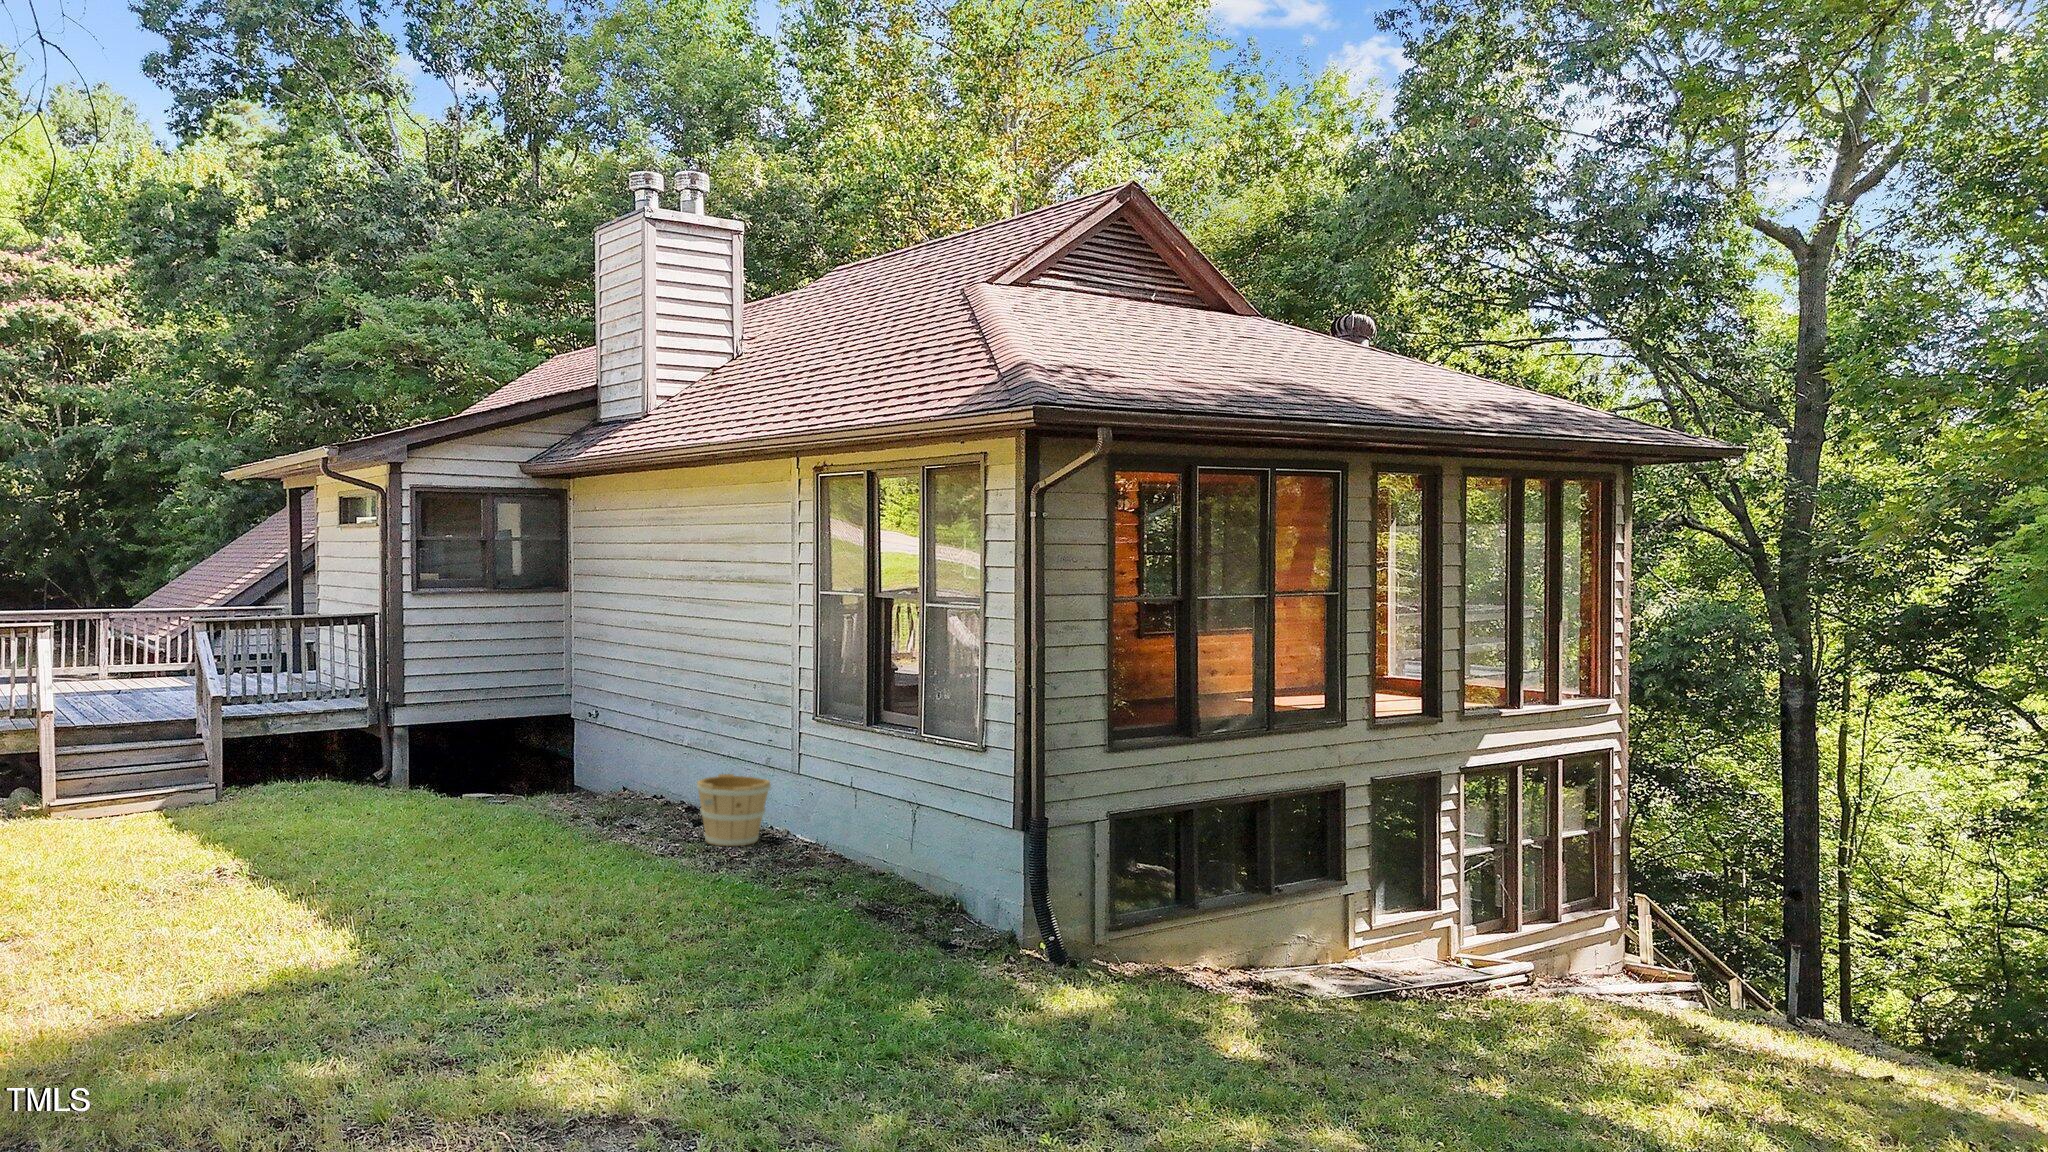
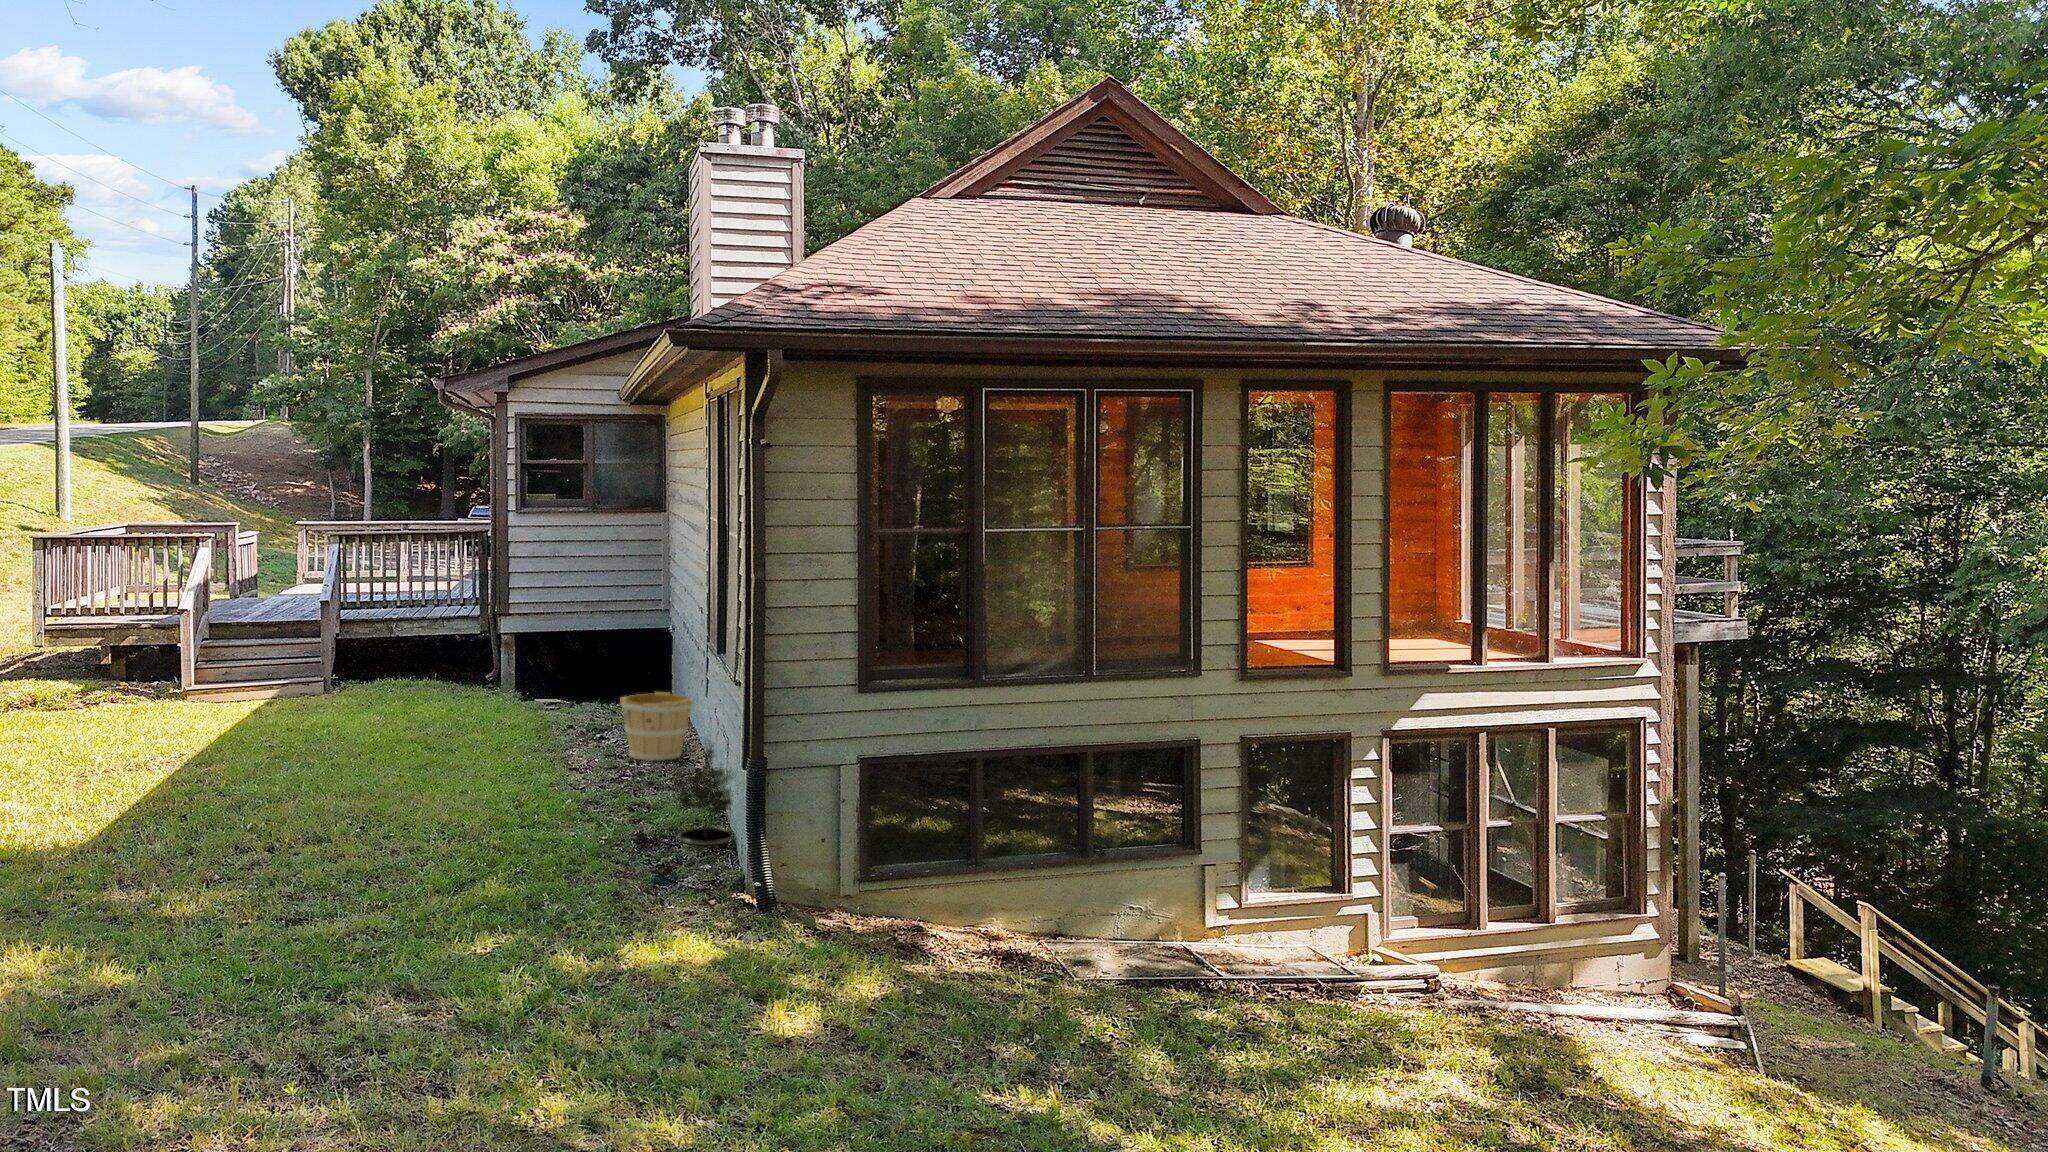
potted tree: none [897,816,967,923] -> present [673,742,734,845]

